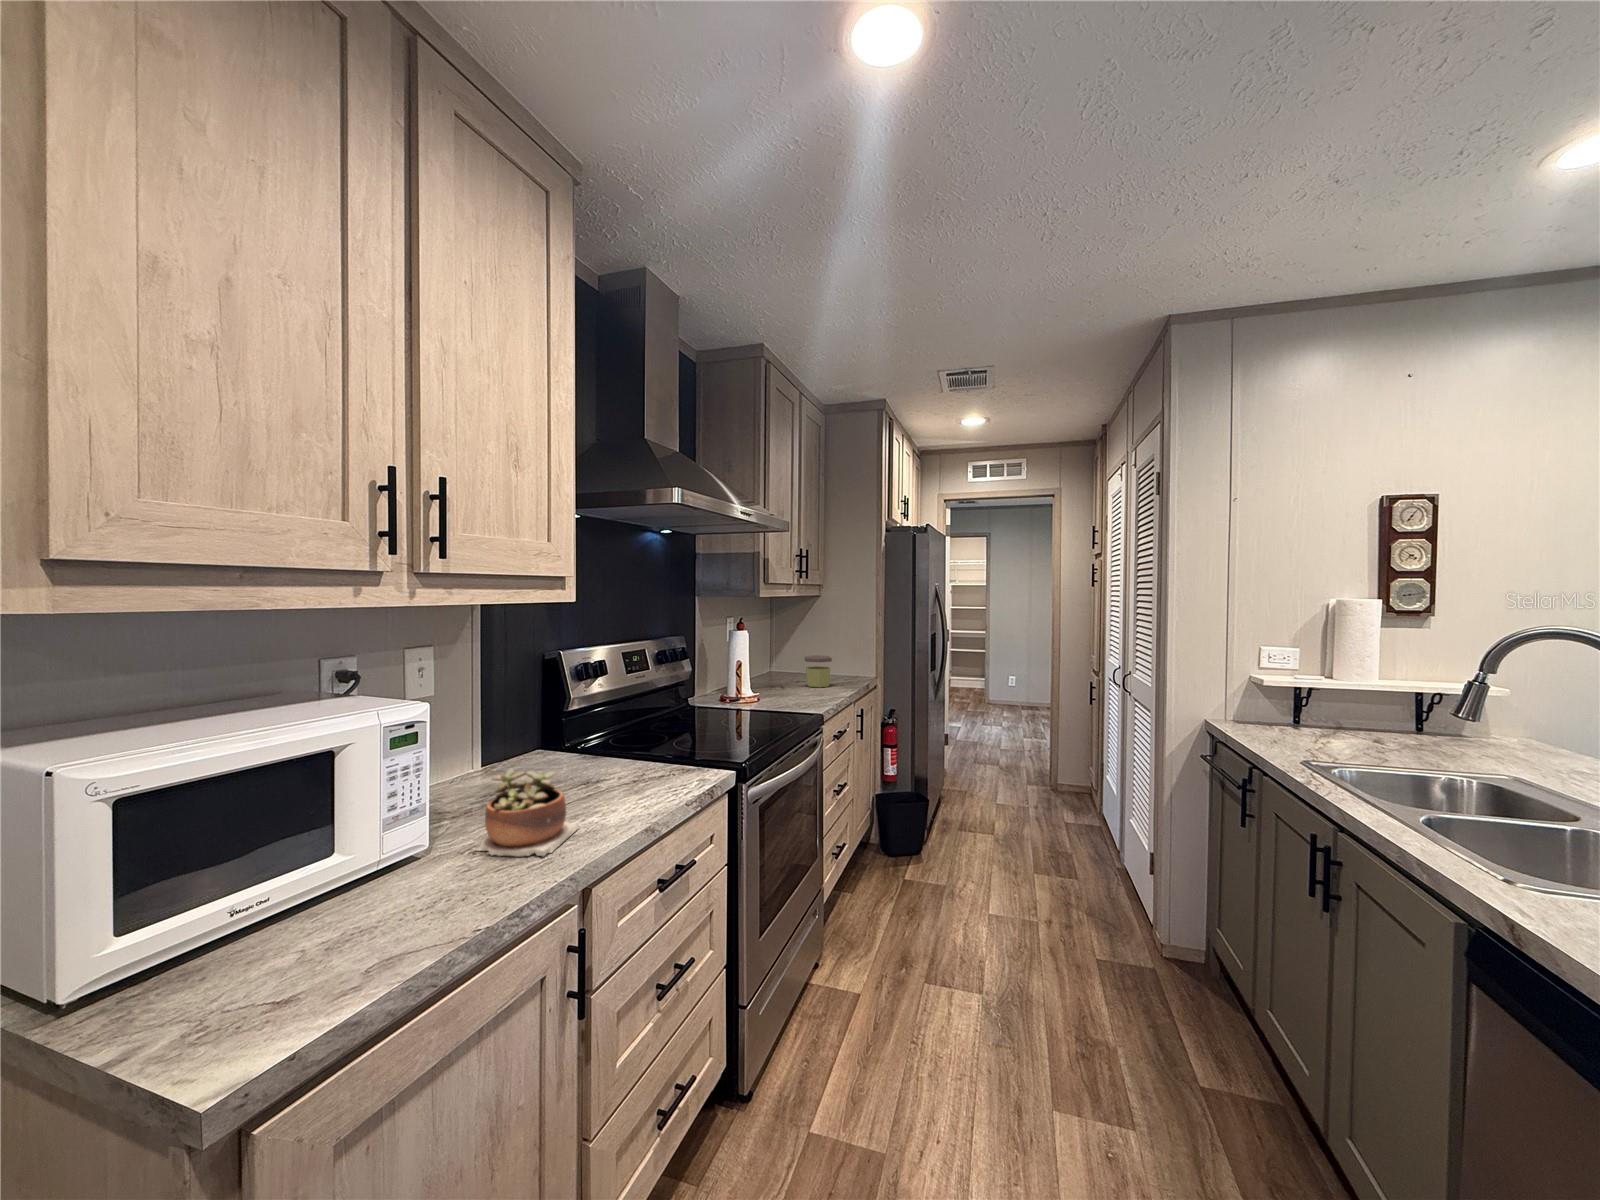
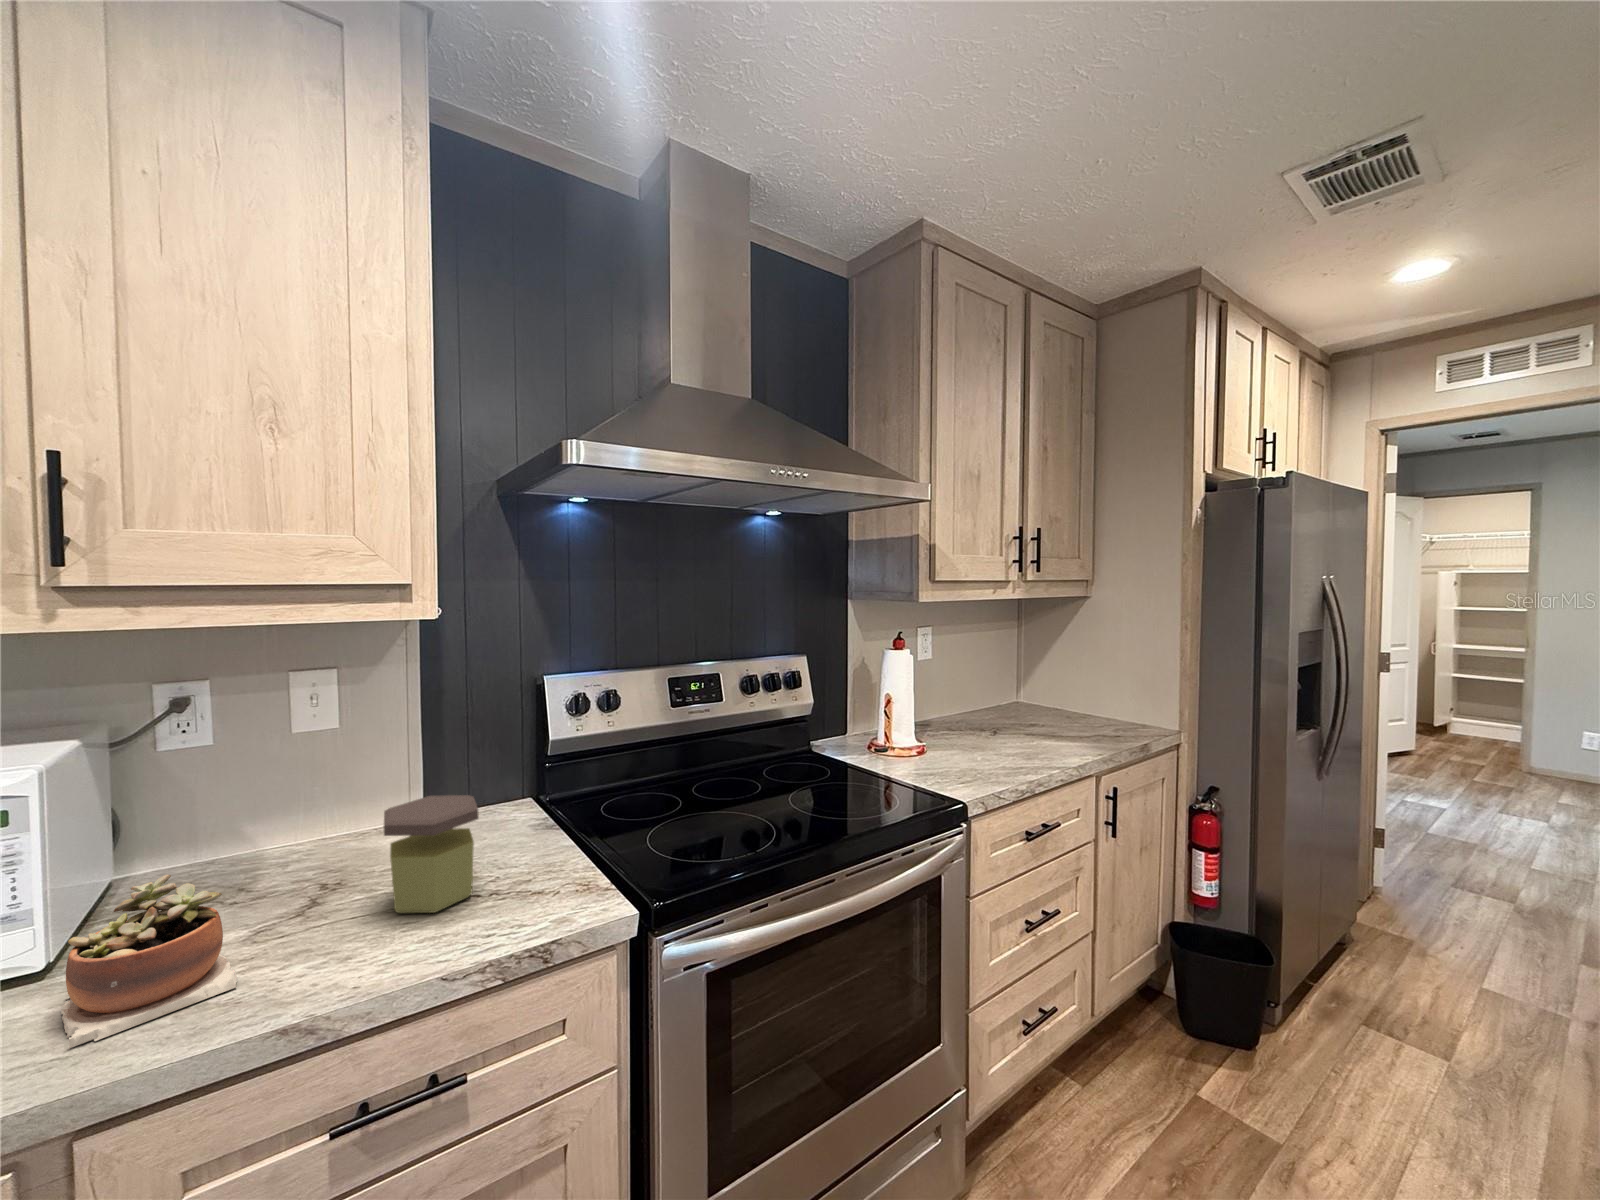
jar: present [804,655,832,688] -> present [384,795,479,913]

